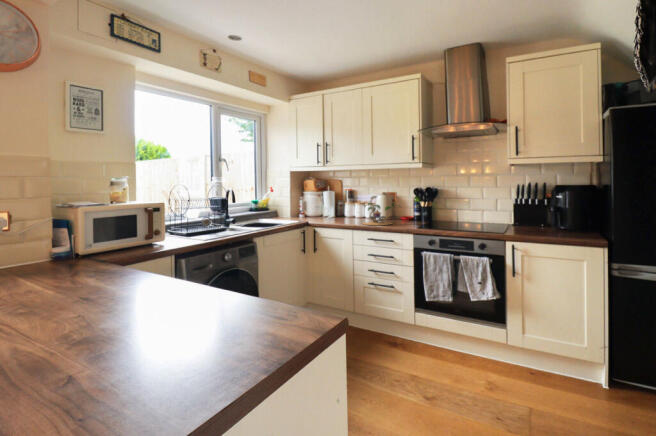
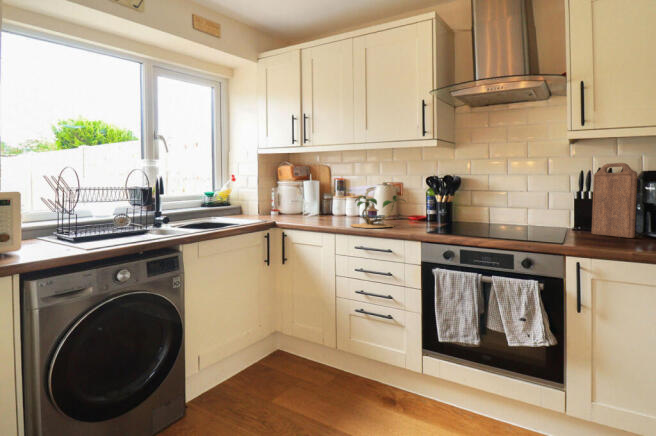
cutting board: none [525,181,552,230] -> present [592,163,637,238]

